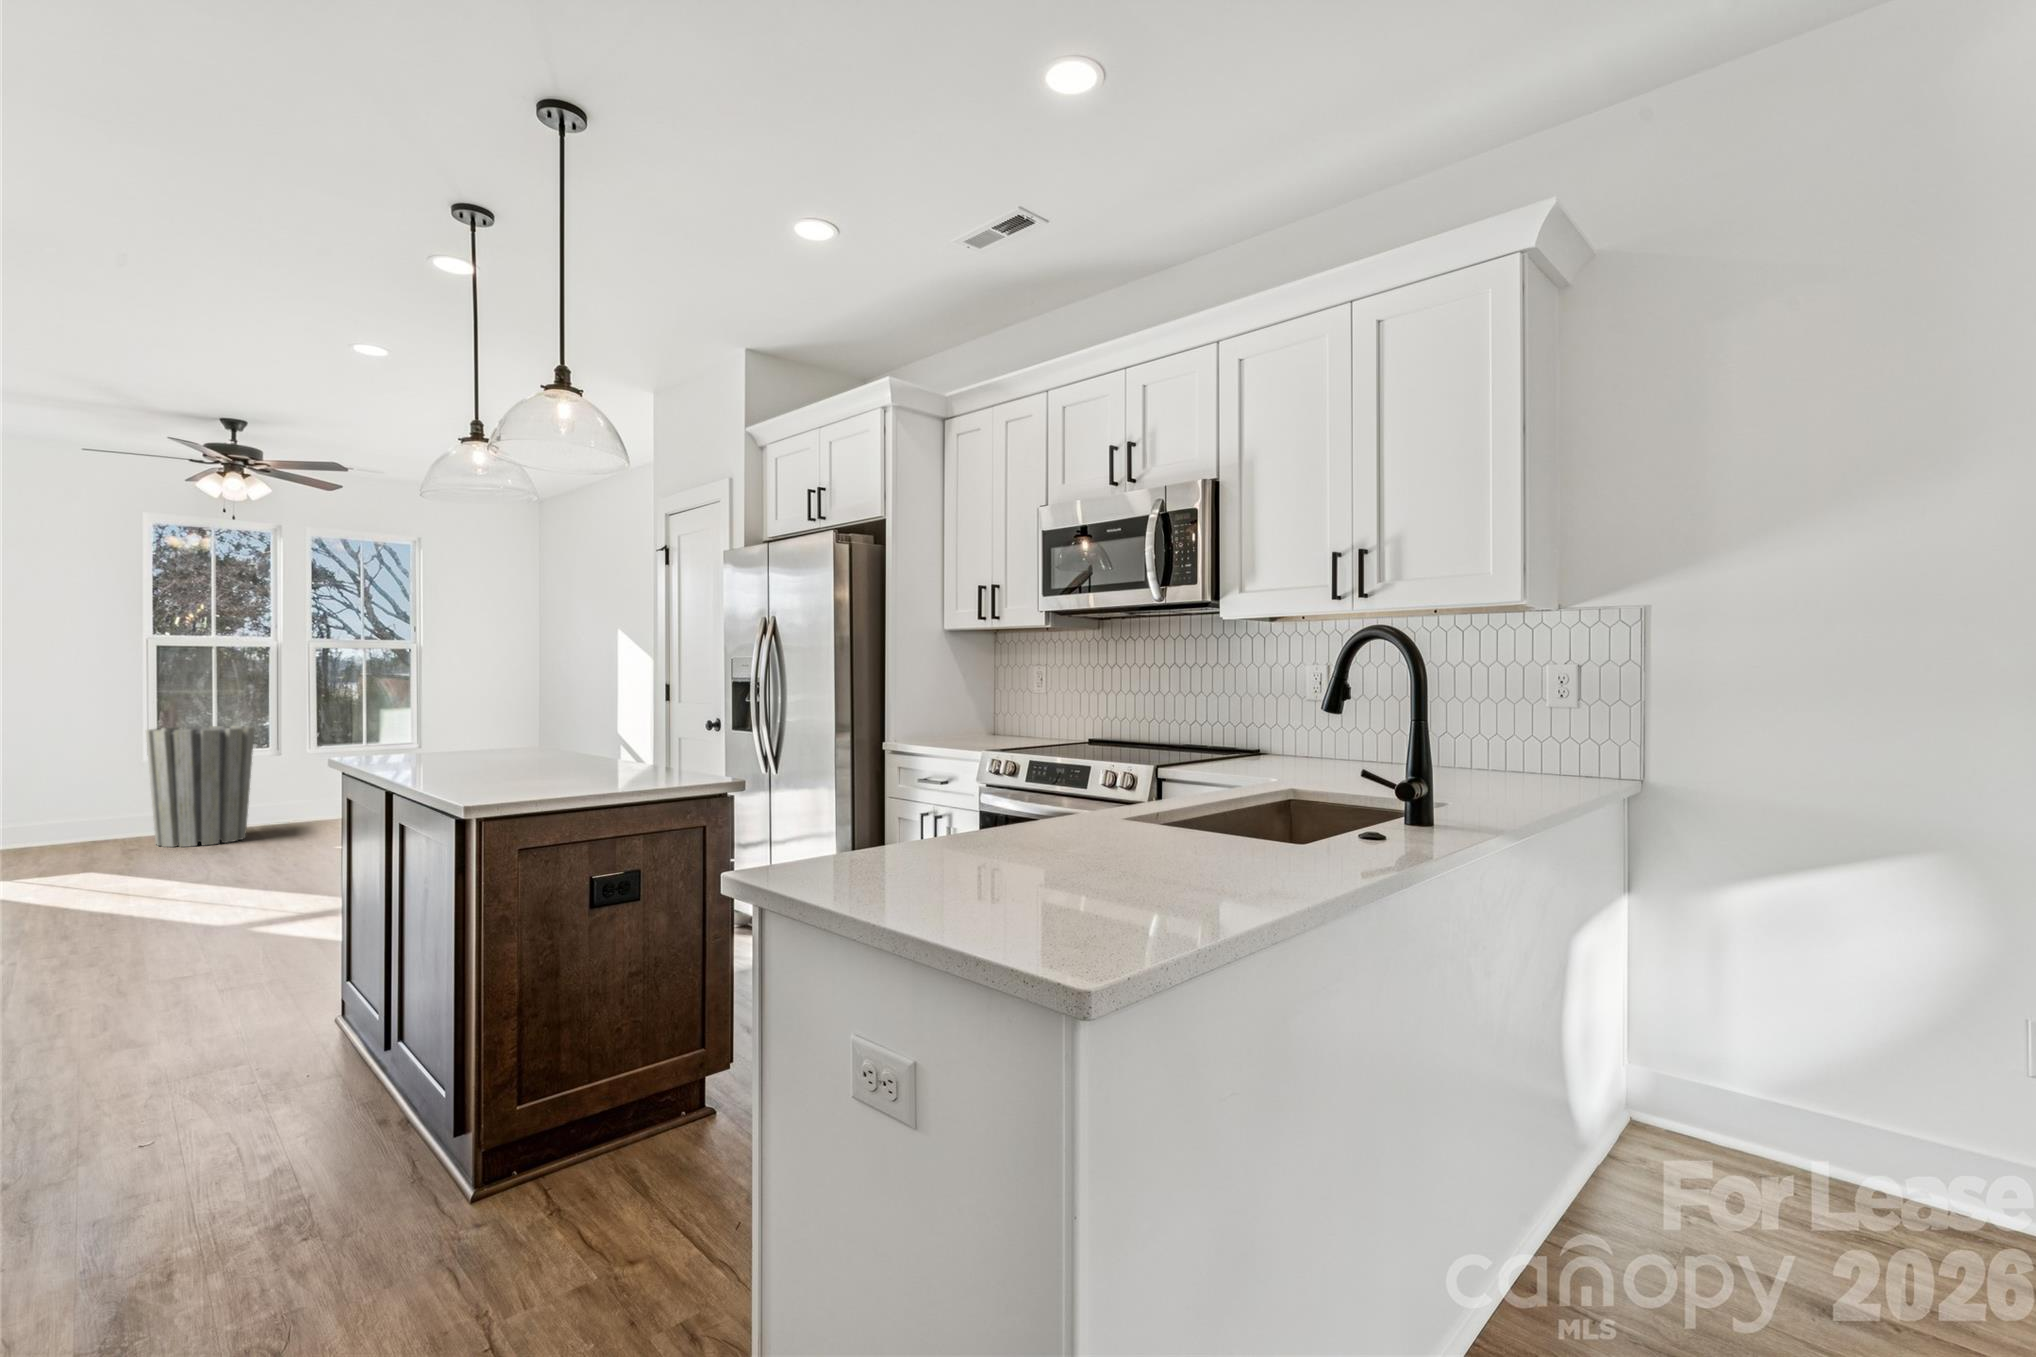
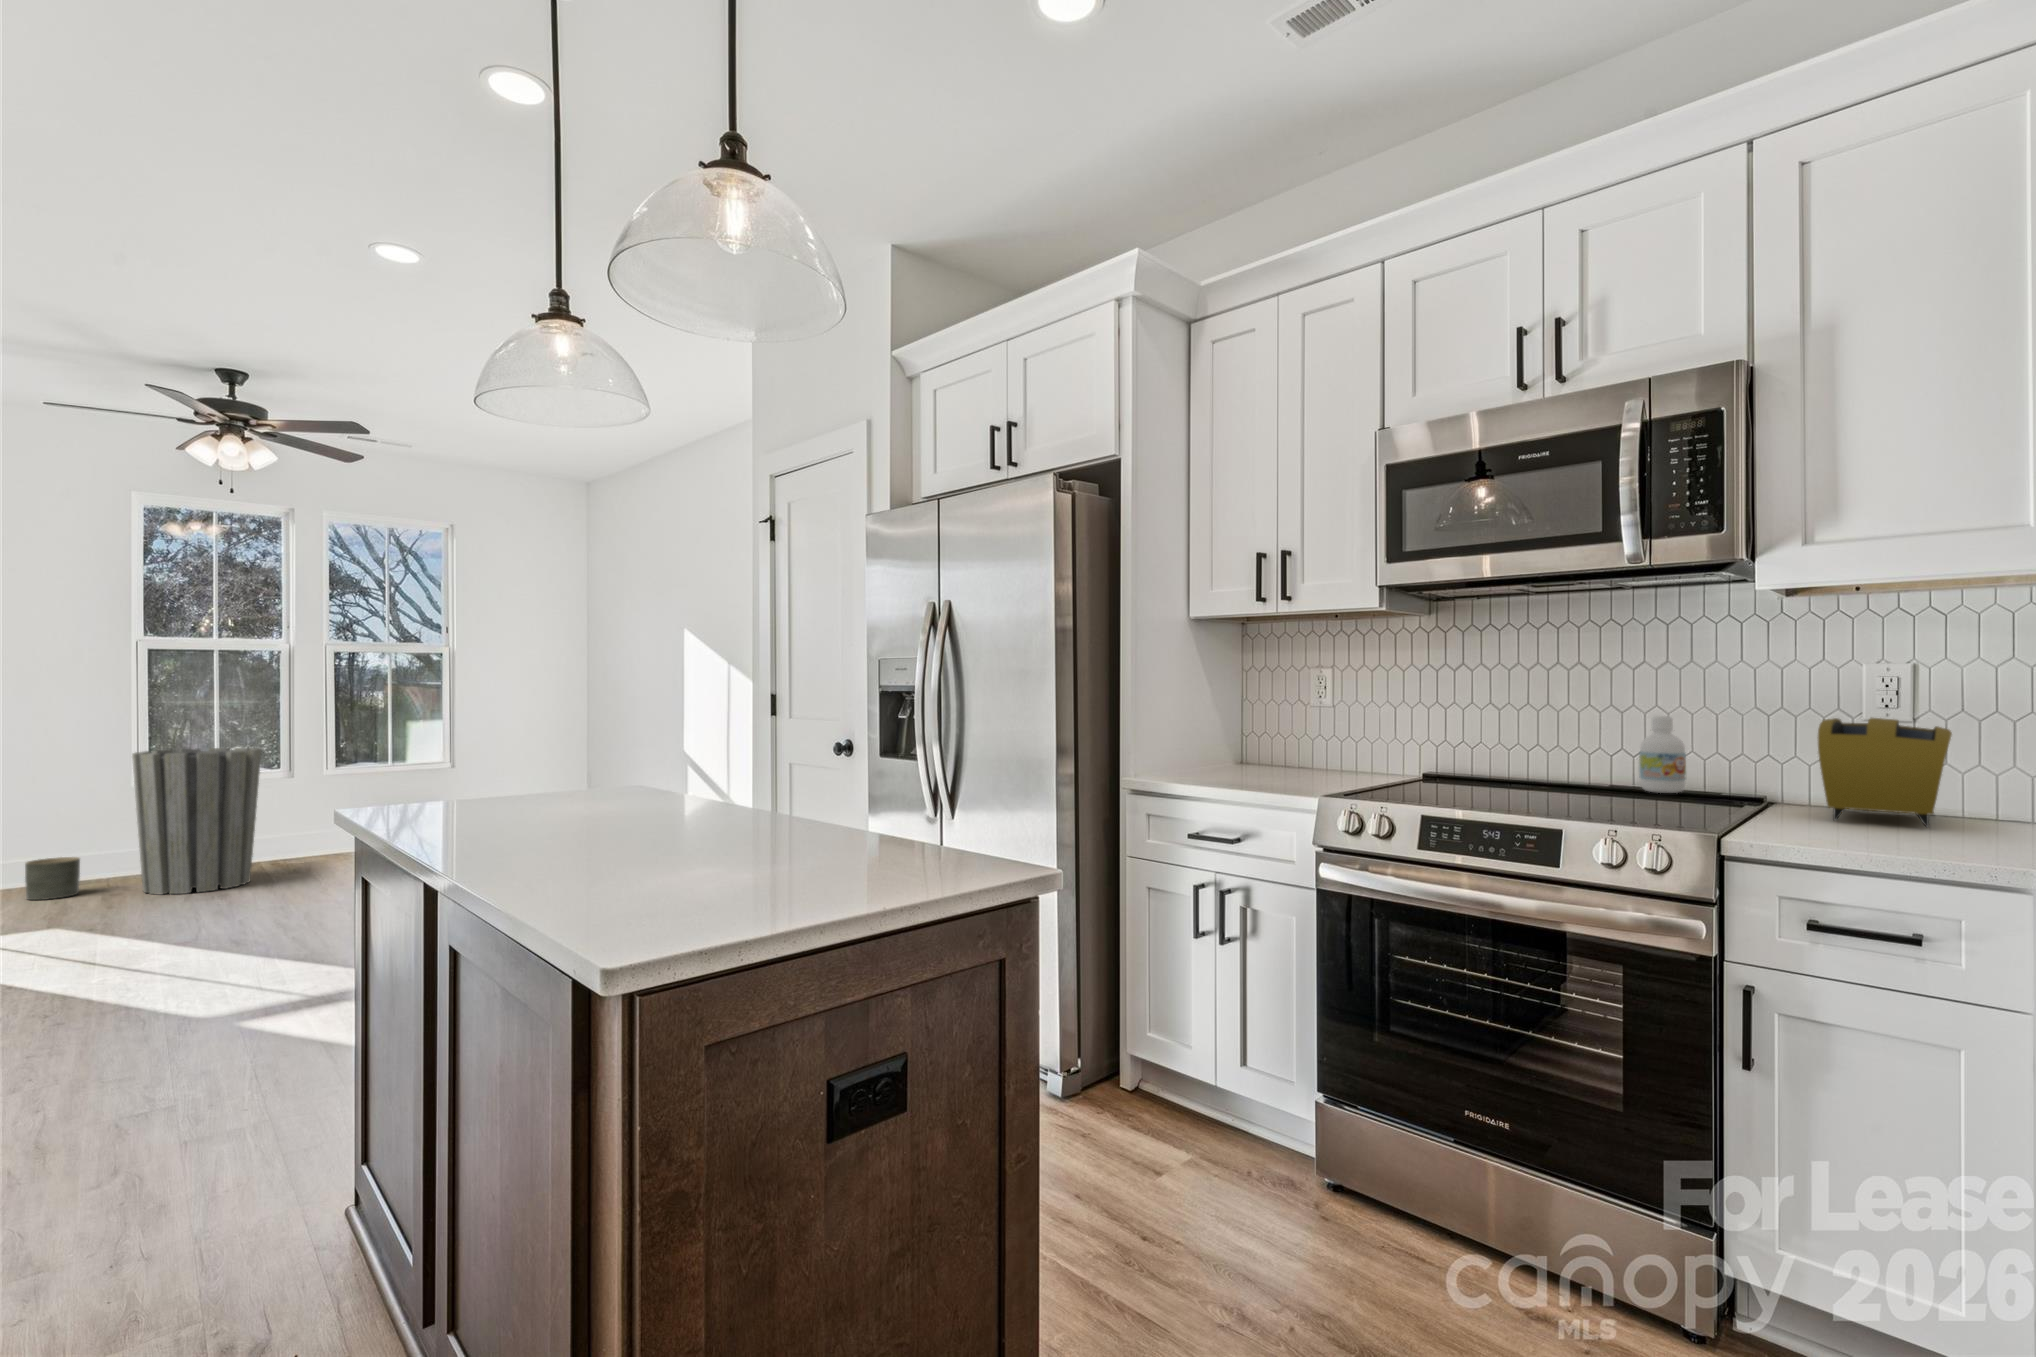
bottle: none [1196,699,1222,749] -> present [1639,716,1686,793]
toaster: none [1245,700,1330,765] -> present [1818,718,1952,827]
planter: none [57,816,103,851] -> present [25,857,80,900]

